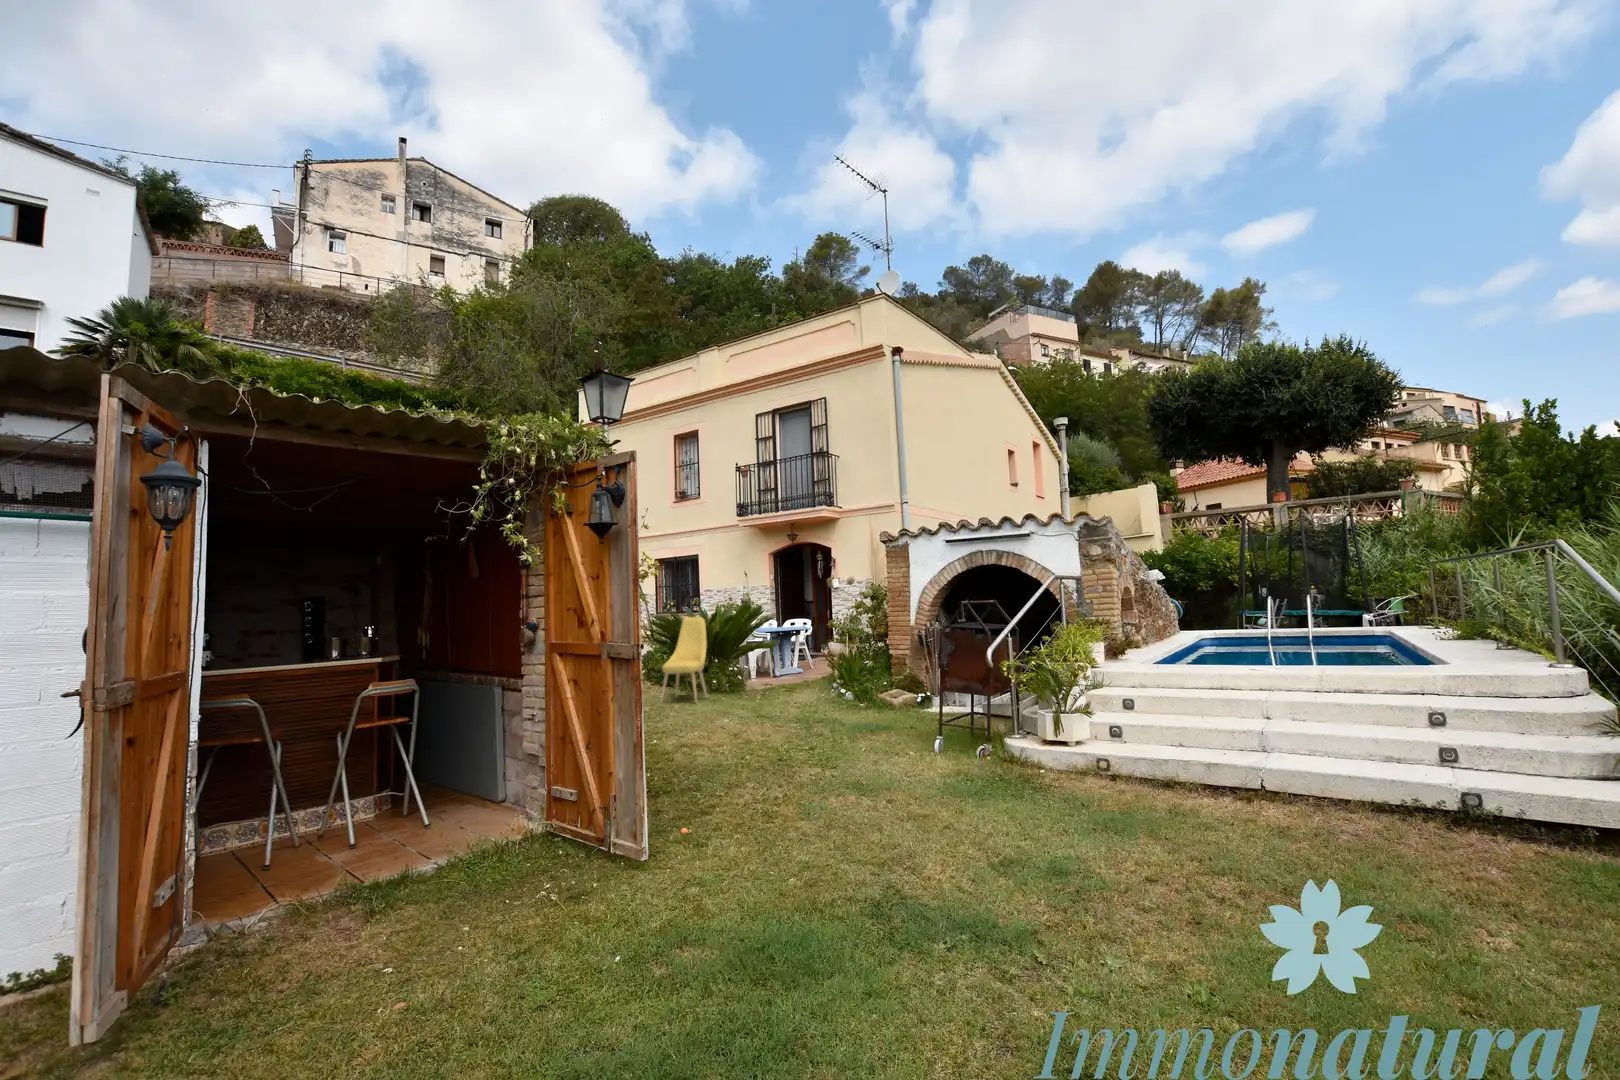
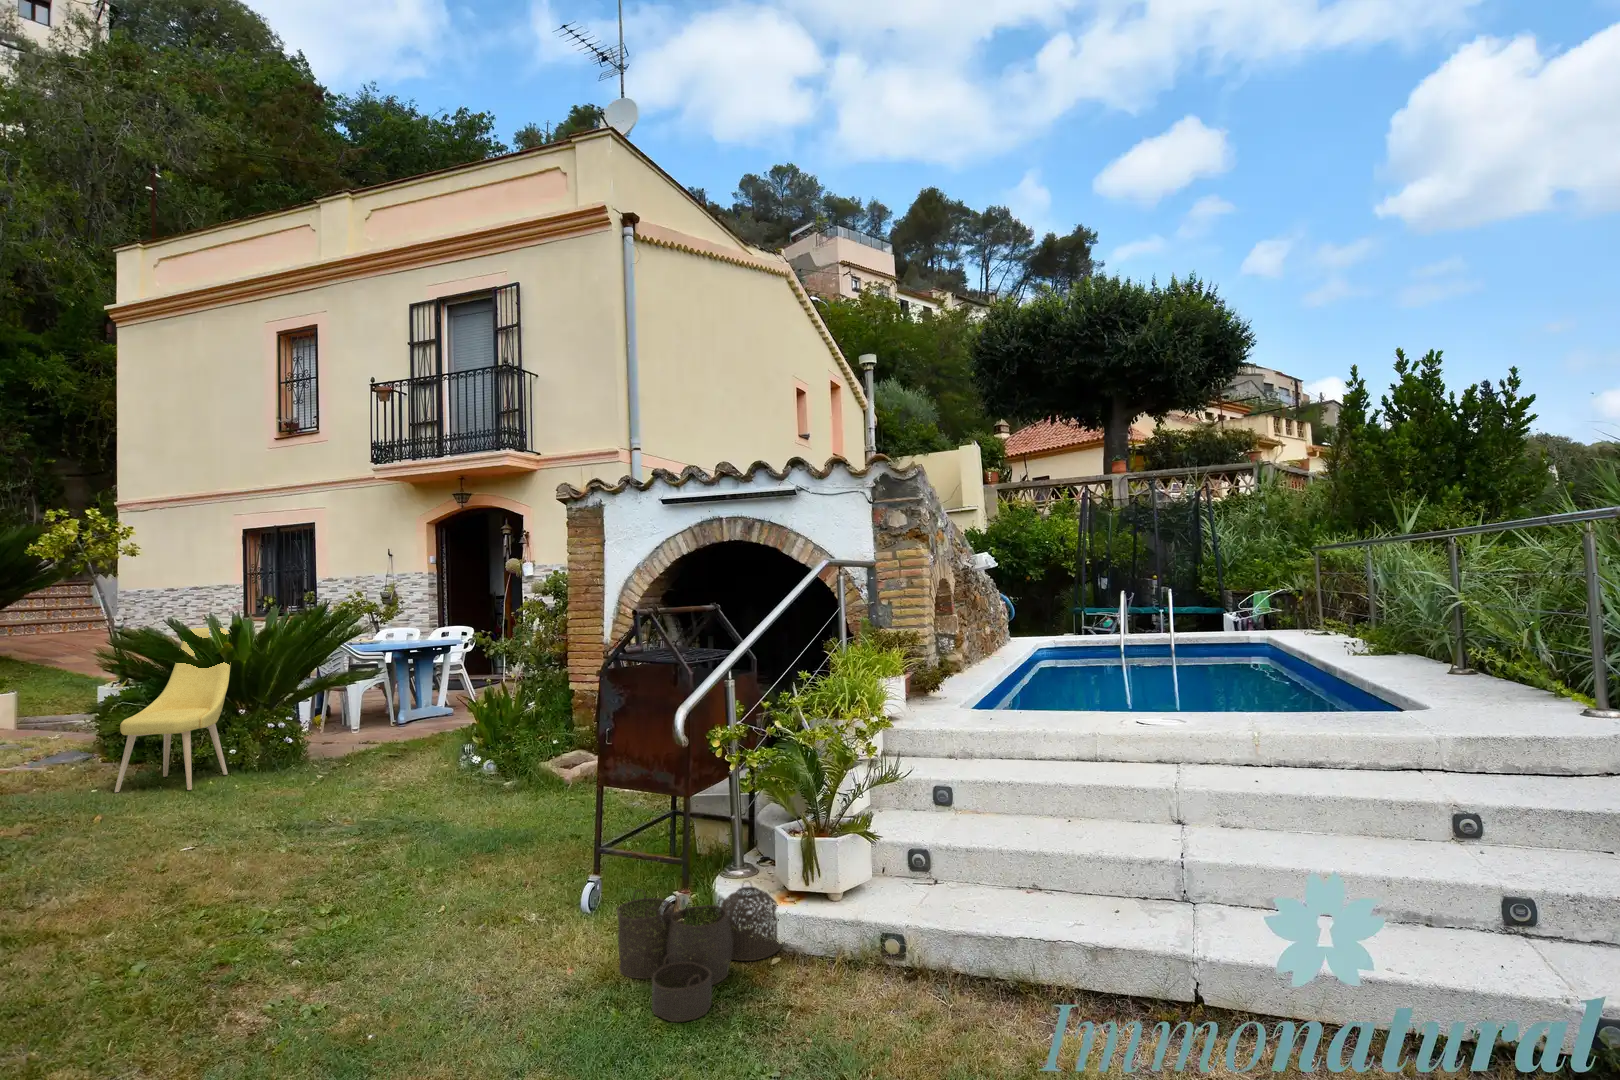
woven basket: none [967,734,1046,783] -> present [617,886,781,1022]

